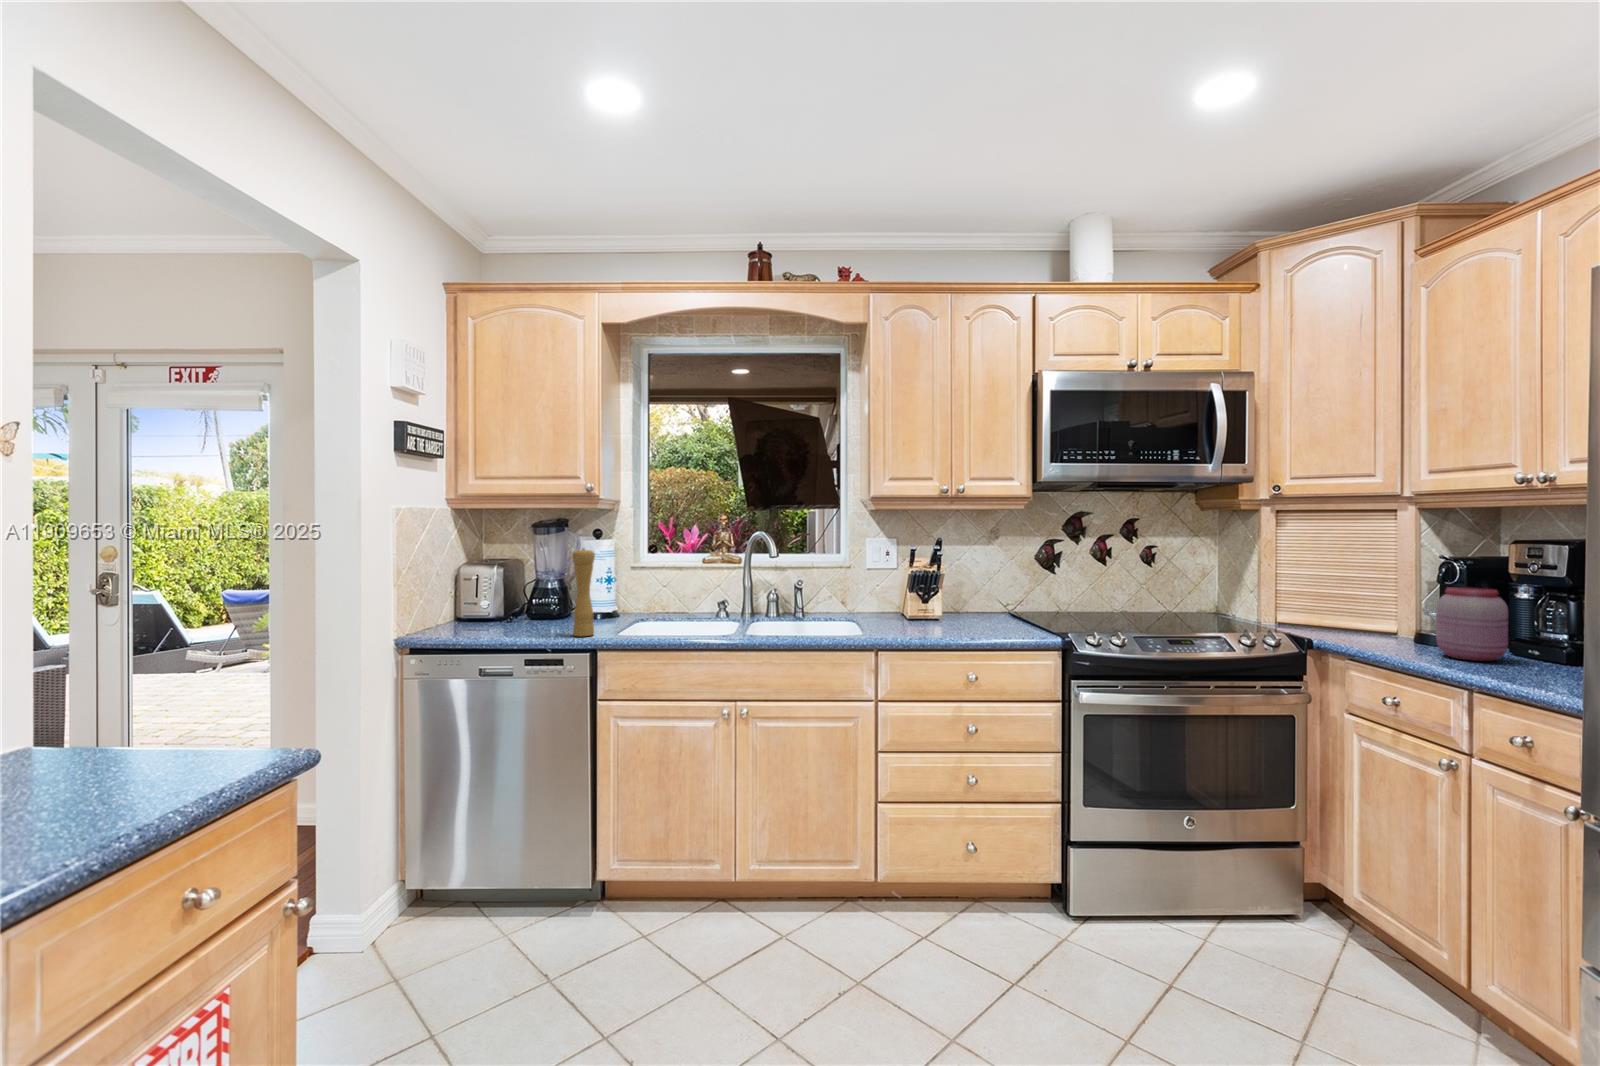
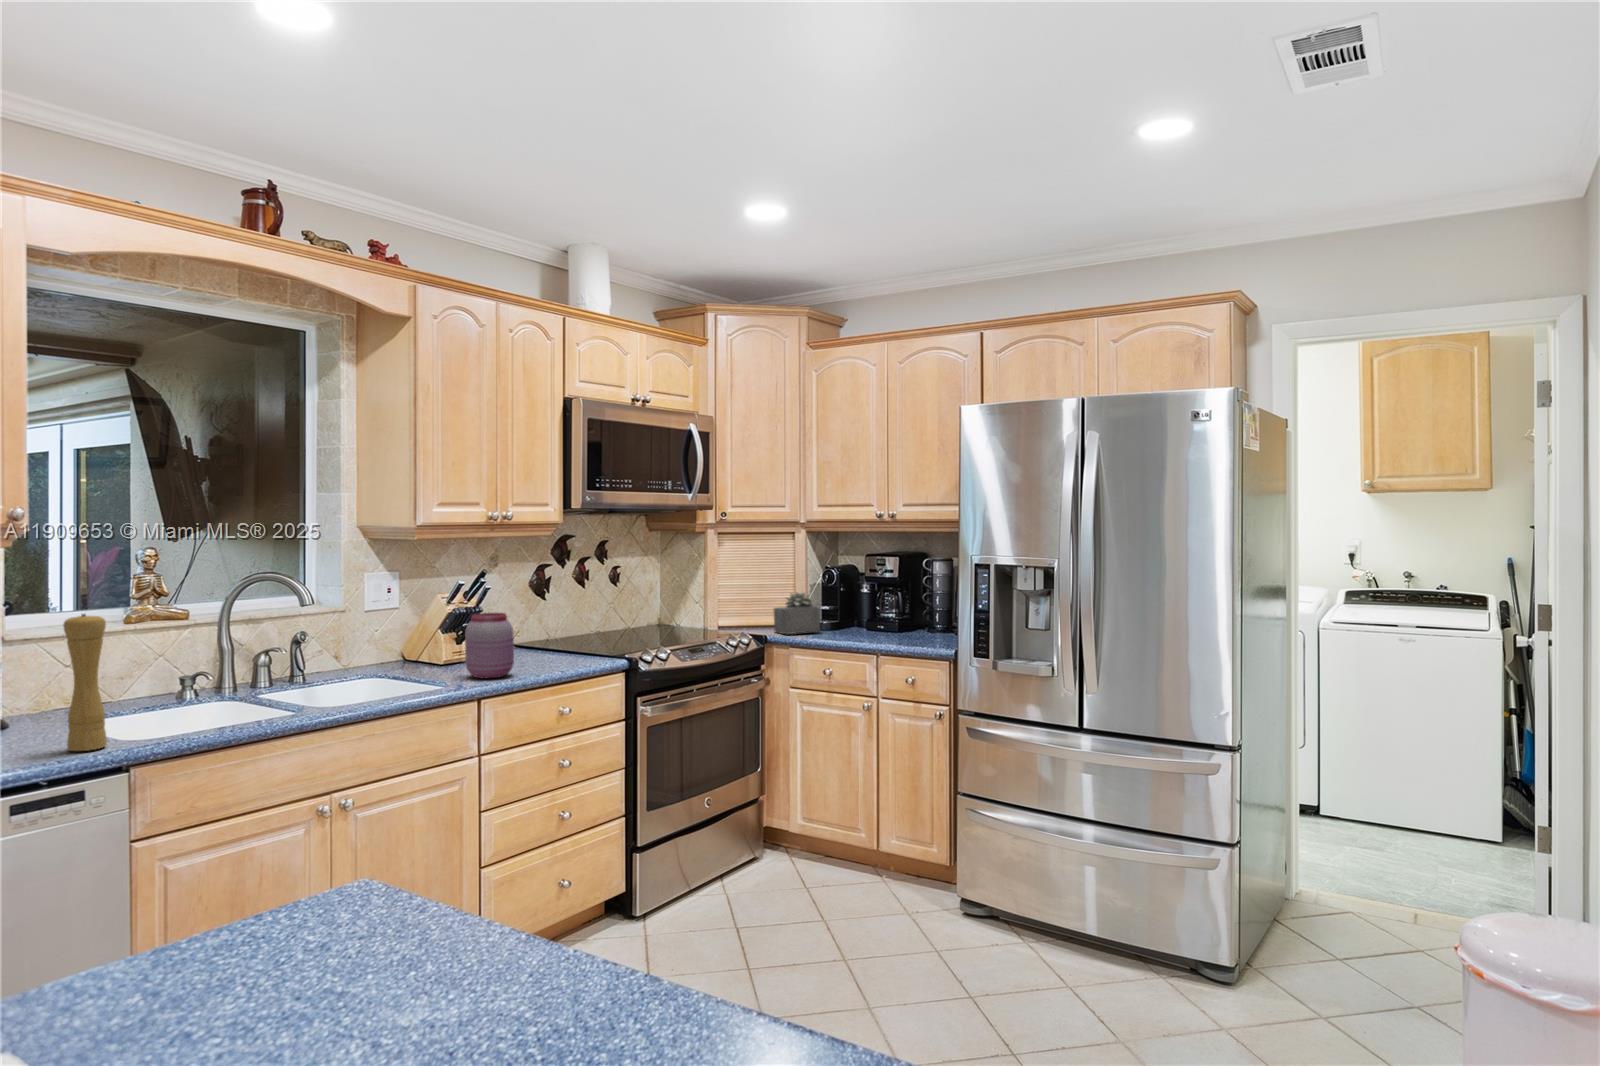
succulent plant: none [1339,585,1413,643] -> present [774,592,820,634]
jar: present [1436,587,1508,661] -> present [465,613,514,678]

